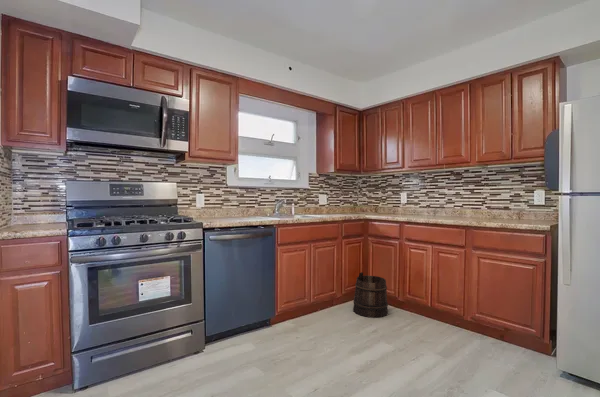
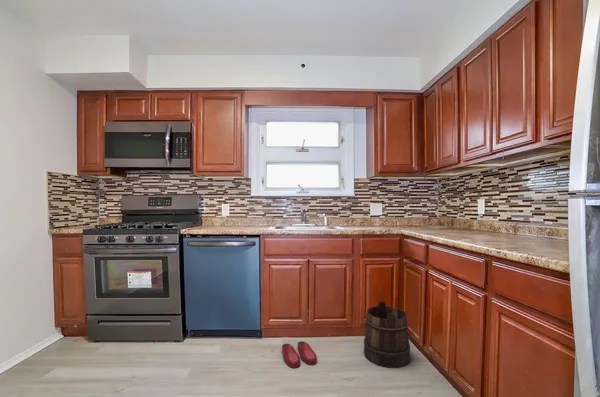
slippers: none [303,316,340,335] -> present [282,341,317,368]

